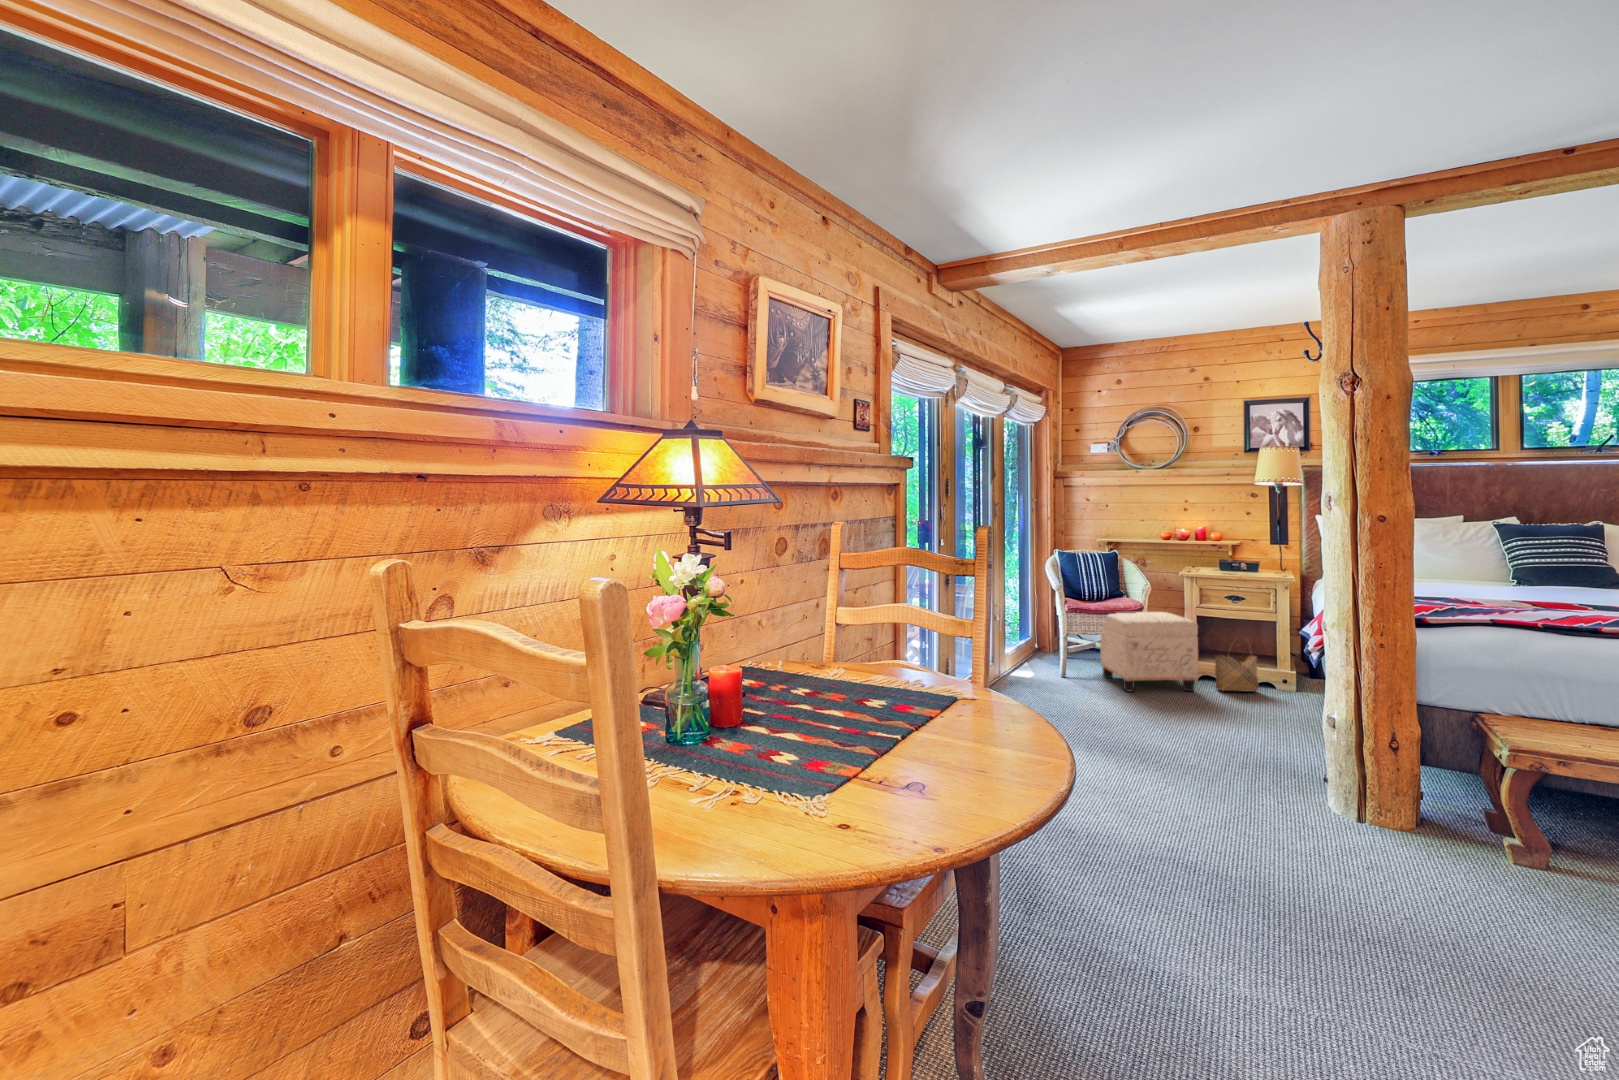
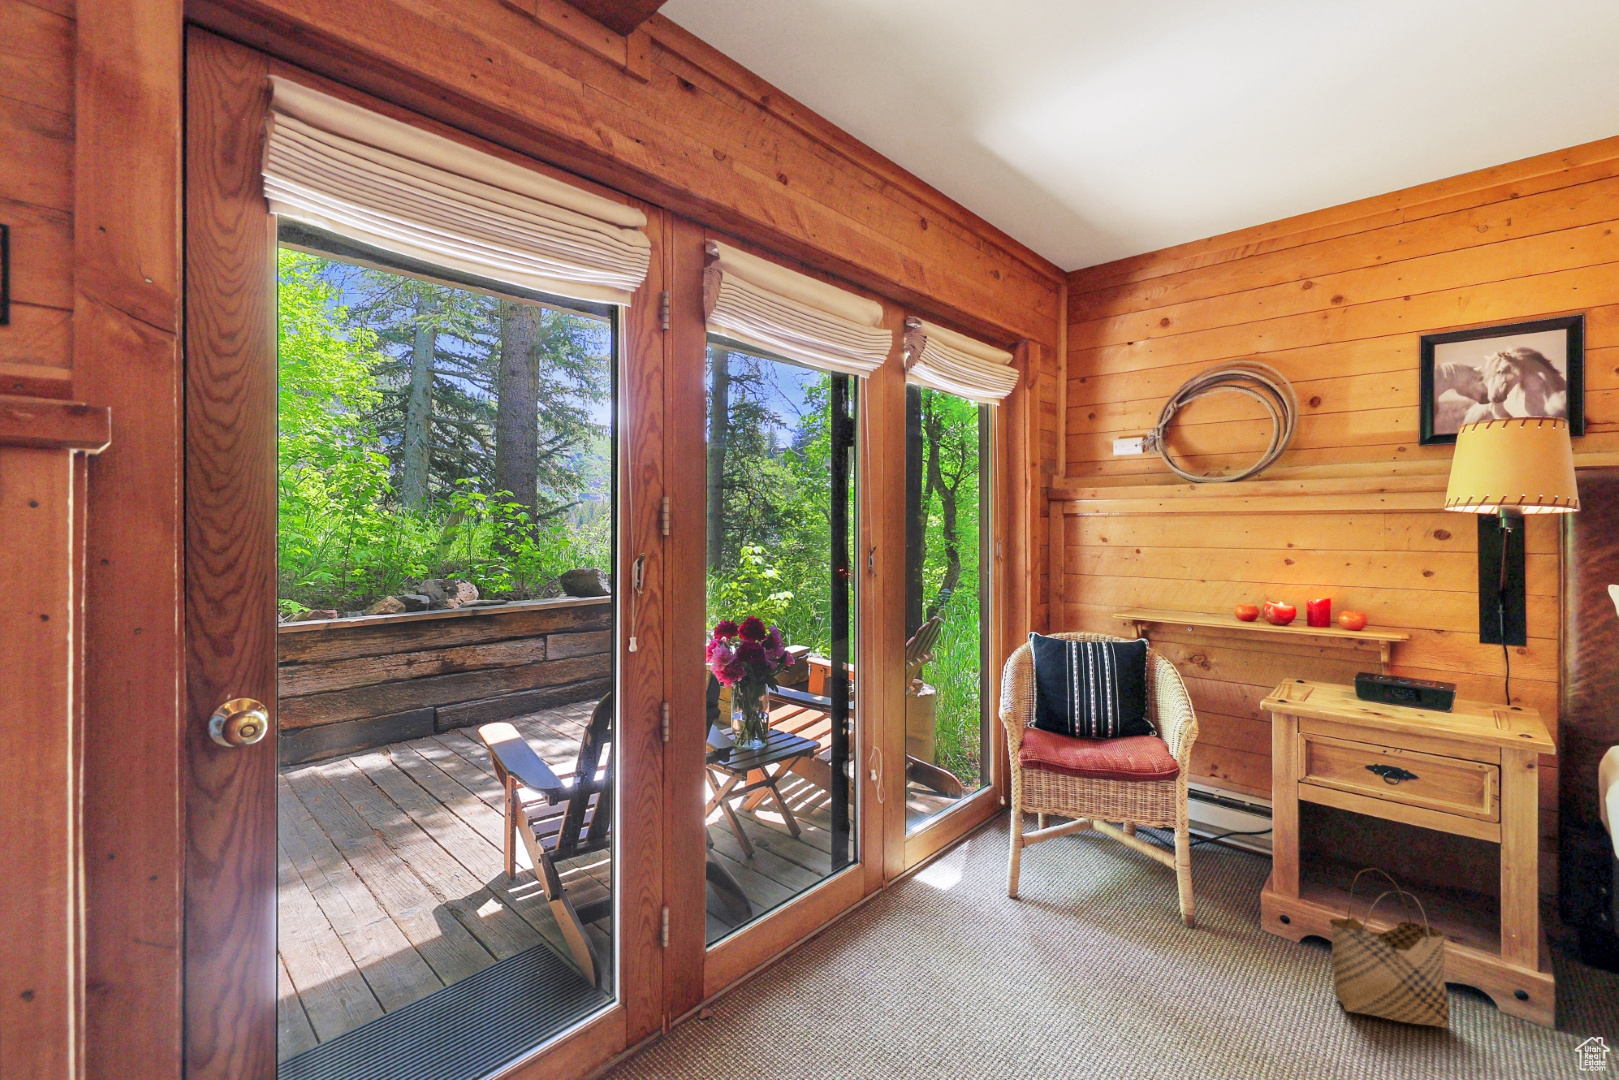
ottoman: present [1100,612,1198,691] -> none [1083,775,1285,1000]

